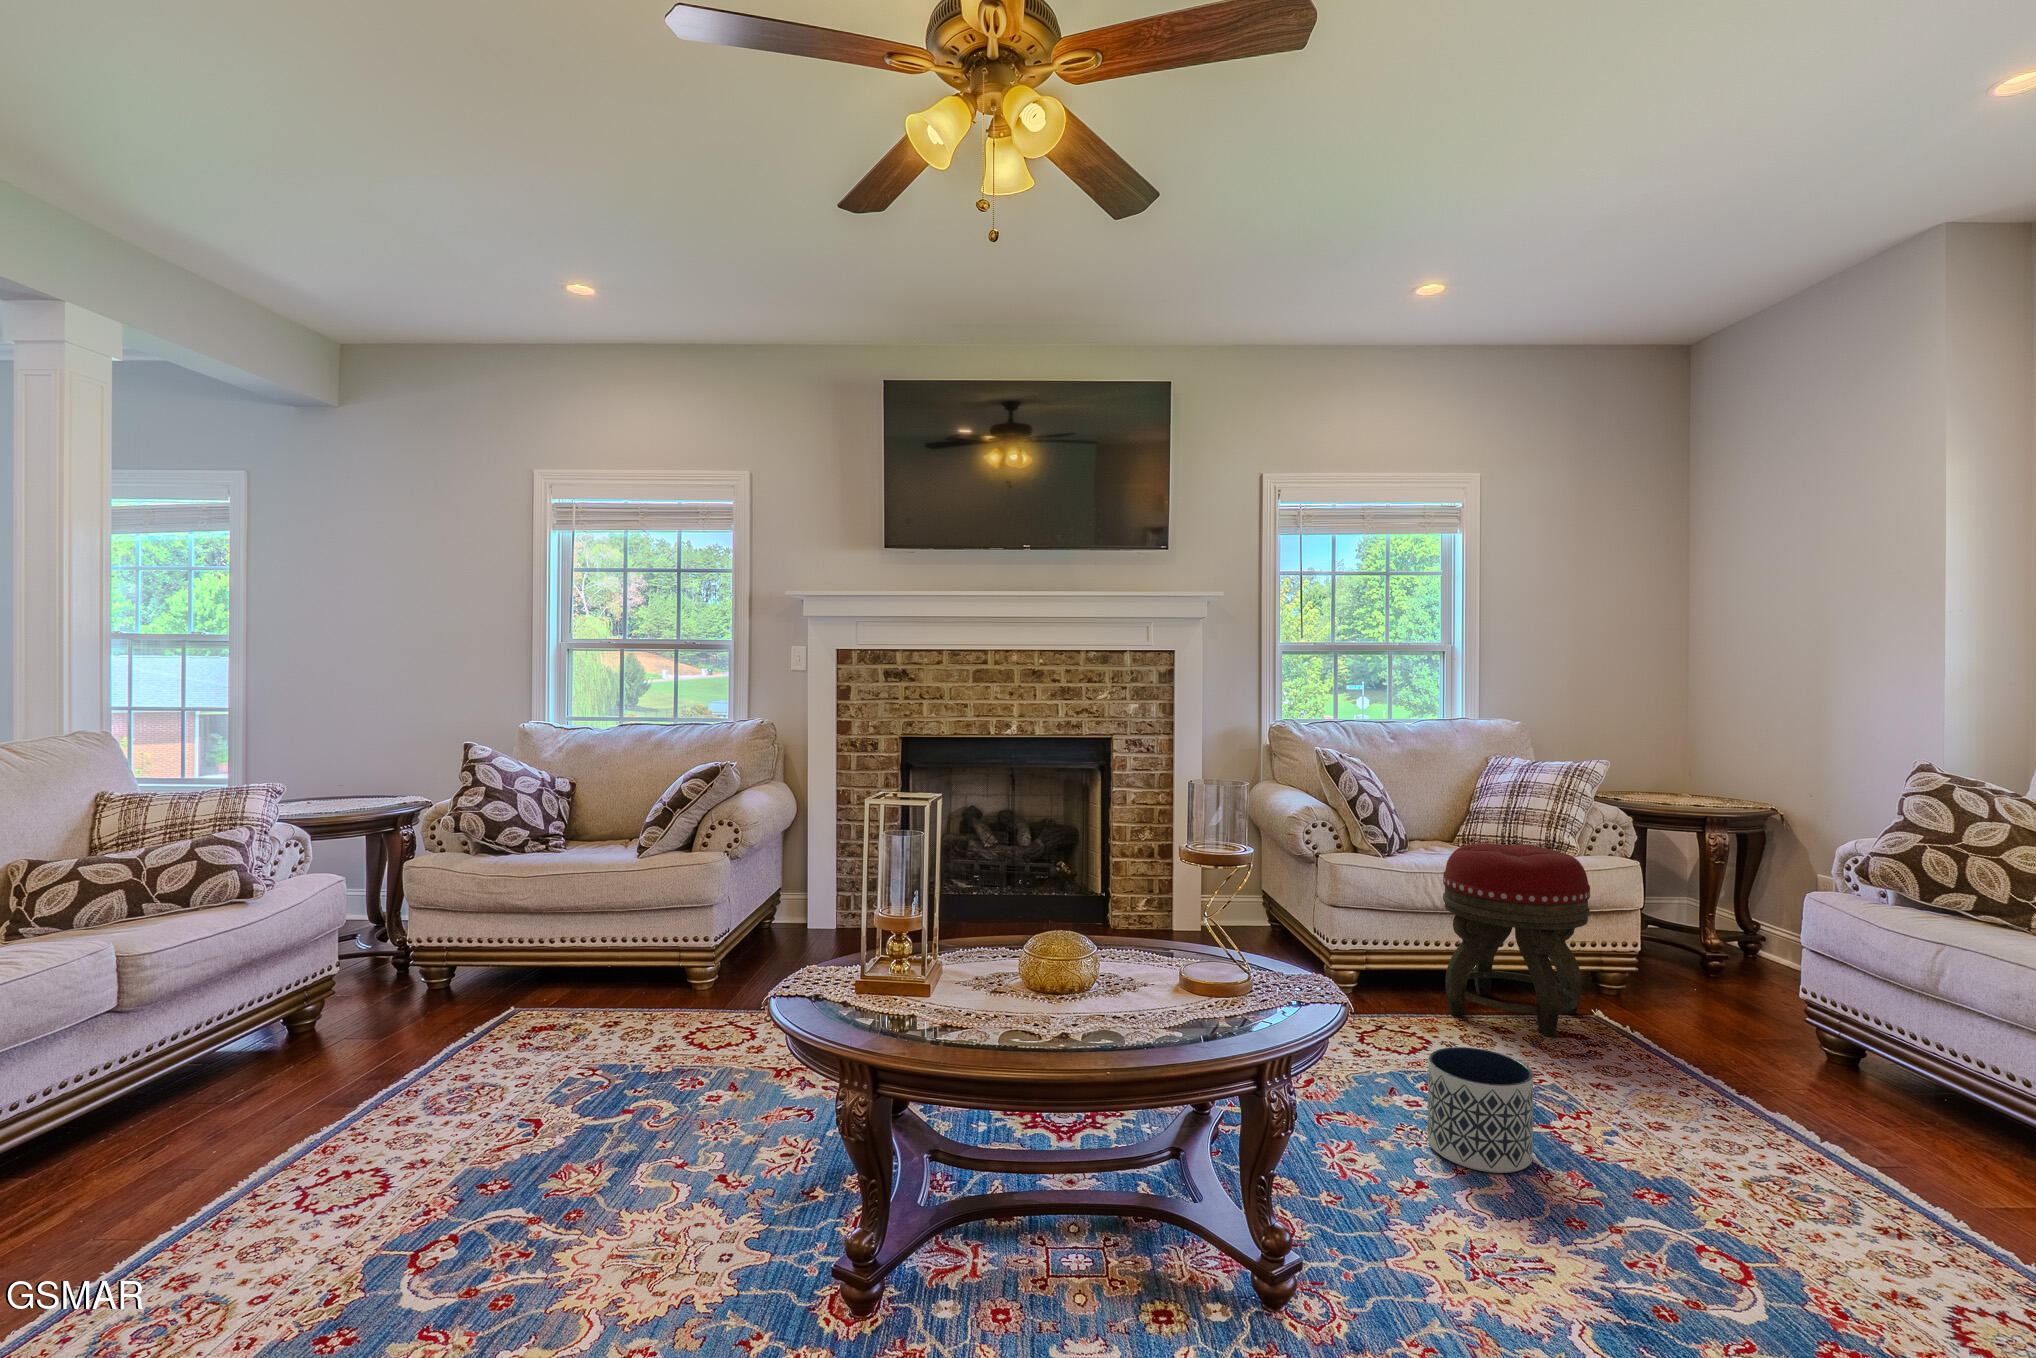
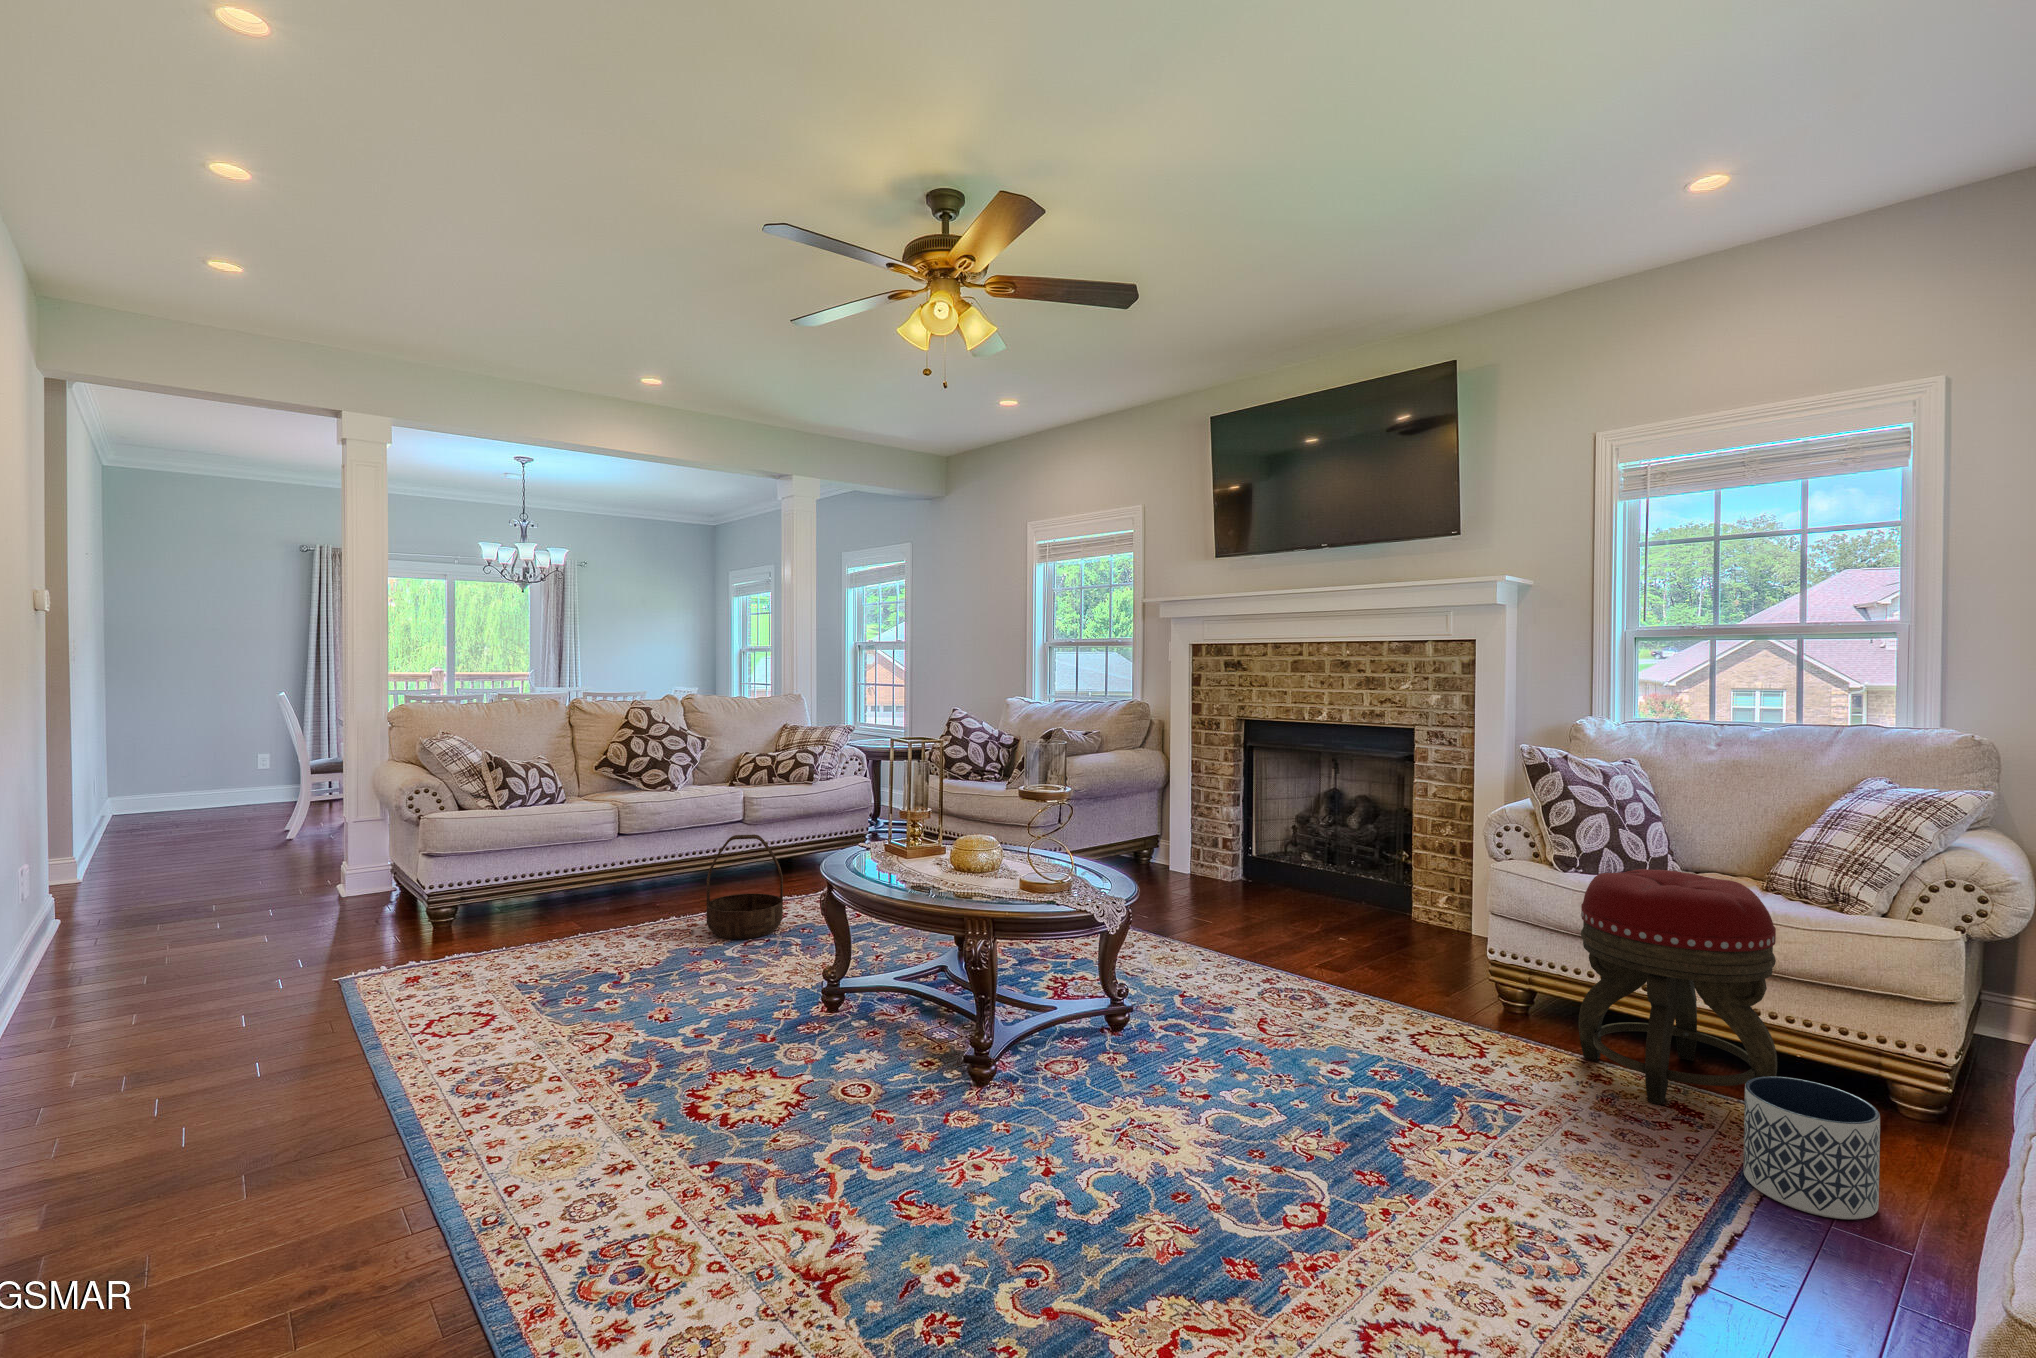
basket: none [269,1010,449,1245] -> present [706,834,783,939]
planter: present [1428,1047,1533,1173] -> present [1744,1076,1880,1219]

